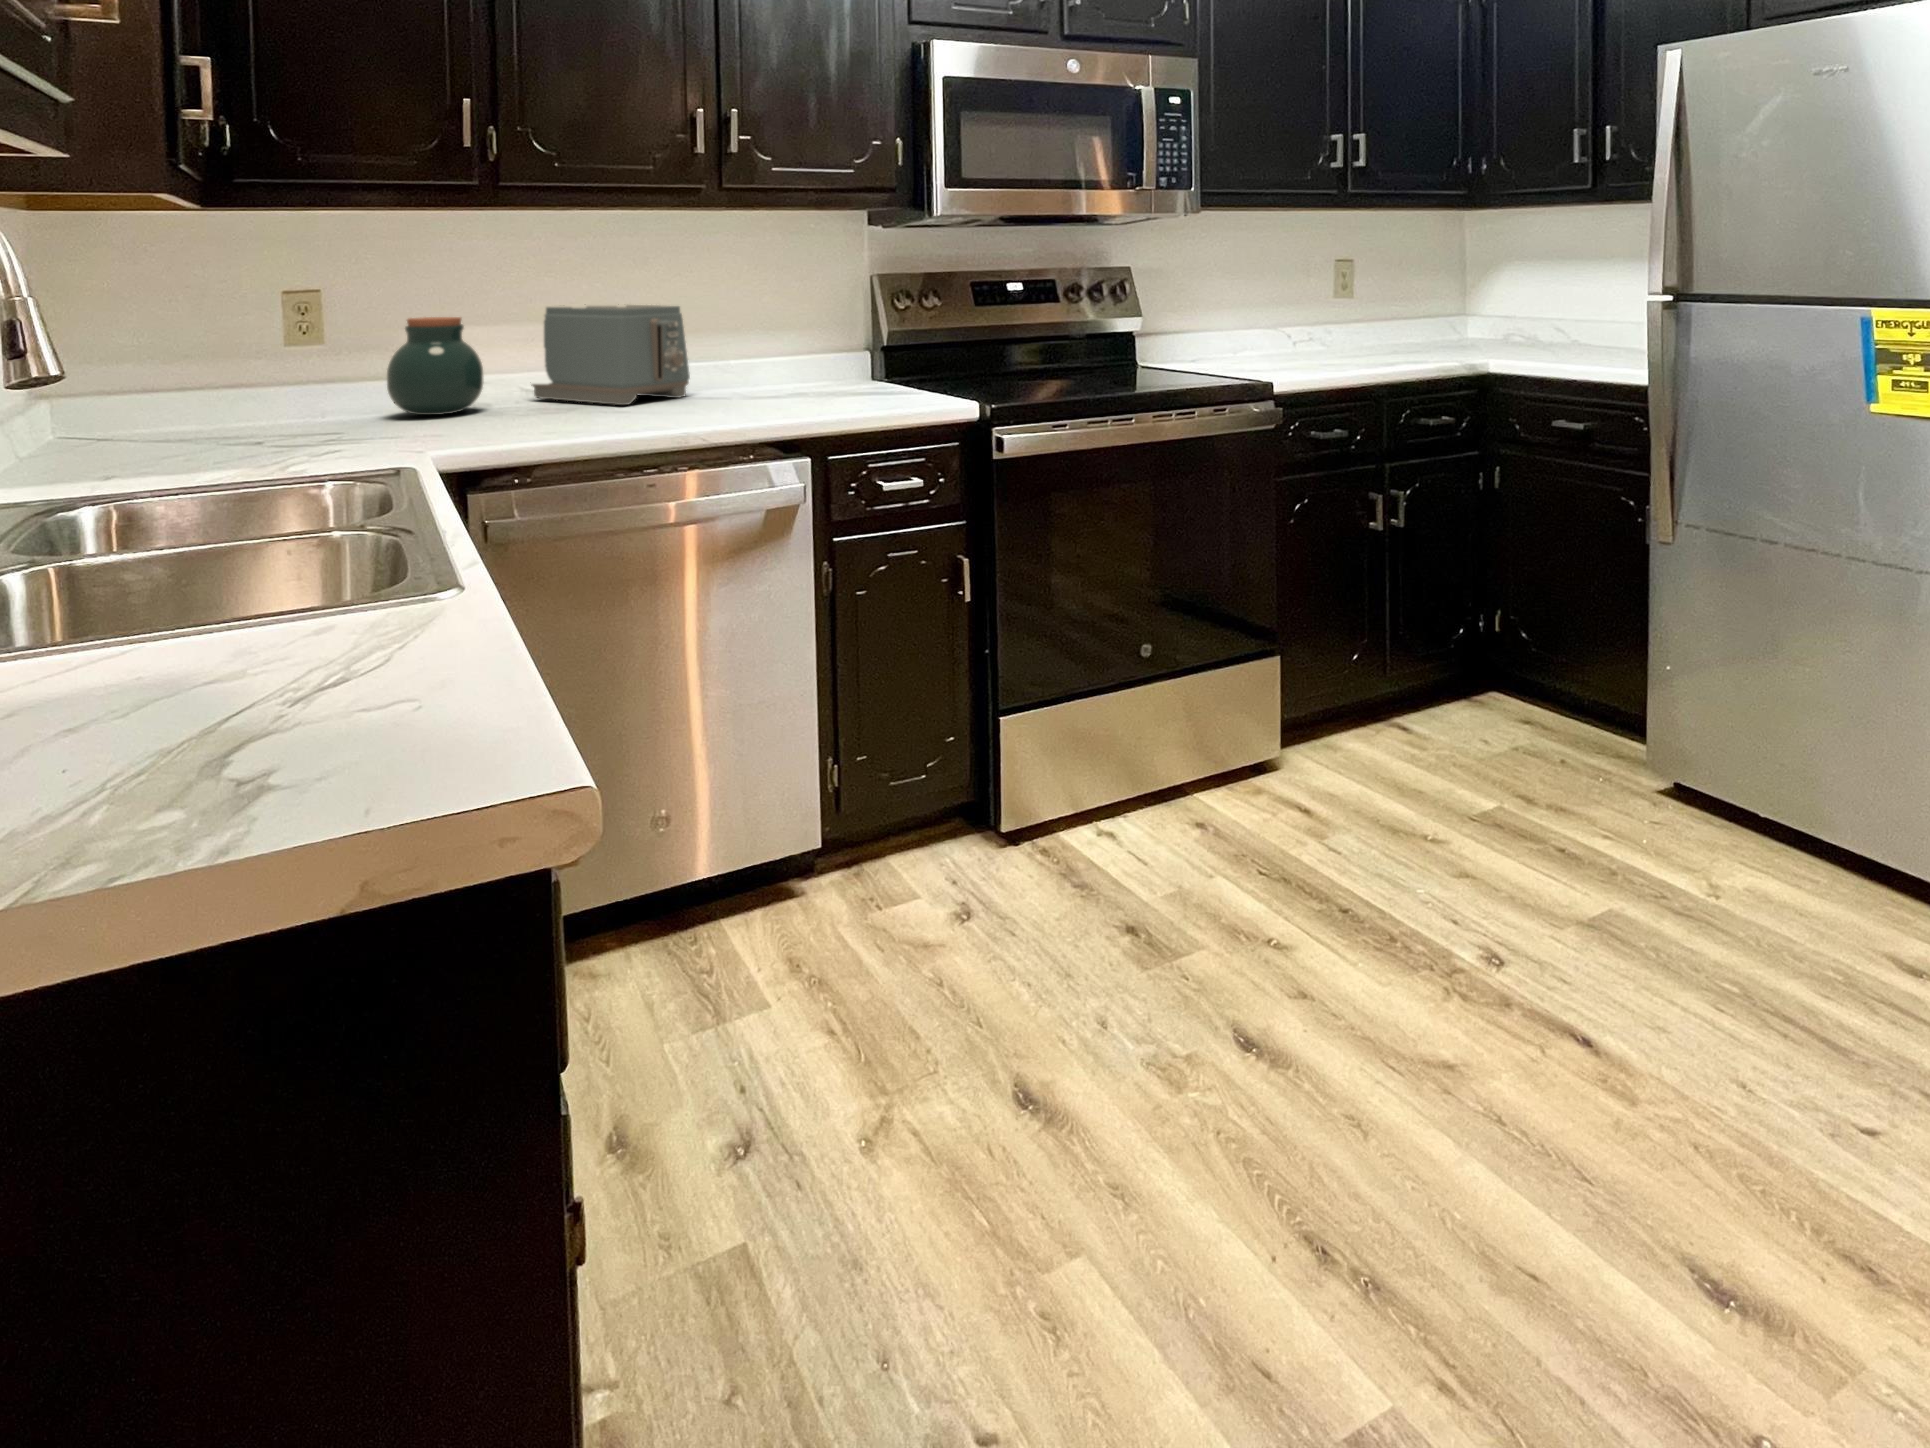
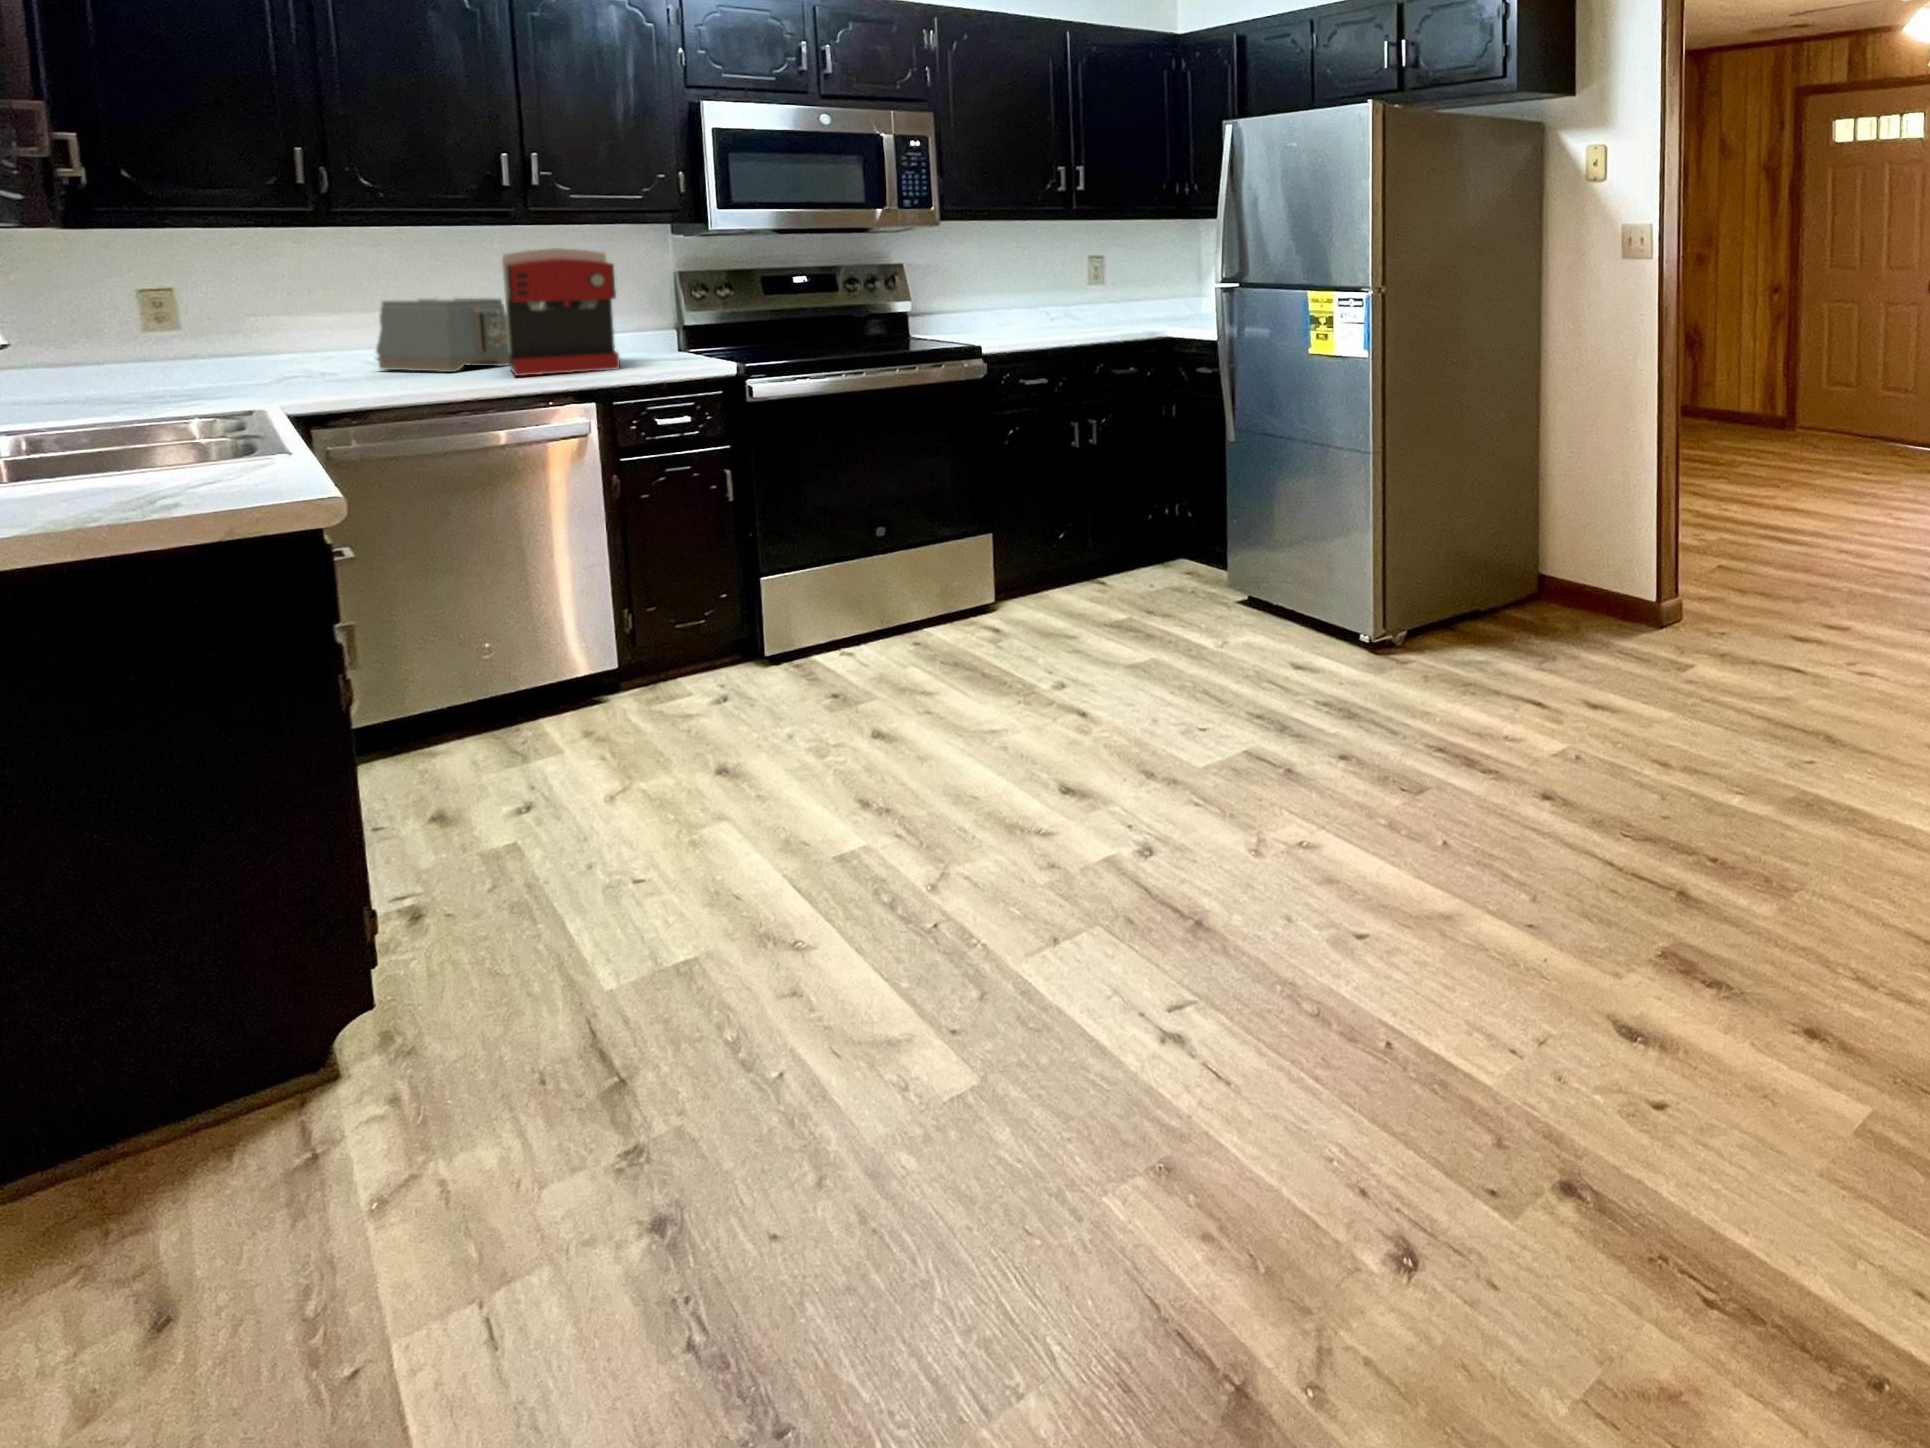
coffee maker: none [690,236,838,416] -> present [502,248,620,376]
jar: present [387,317,483,415] -> none [241,309,330,383]

